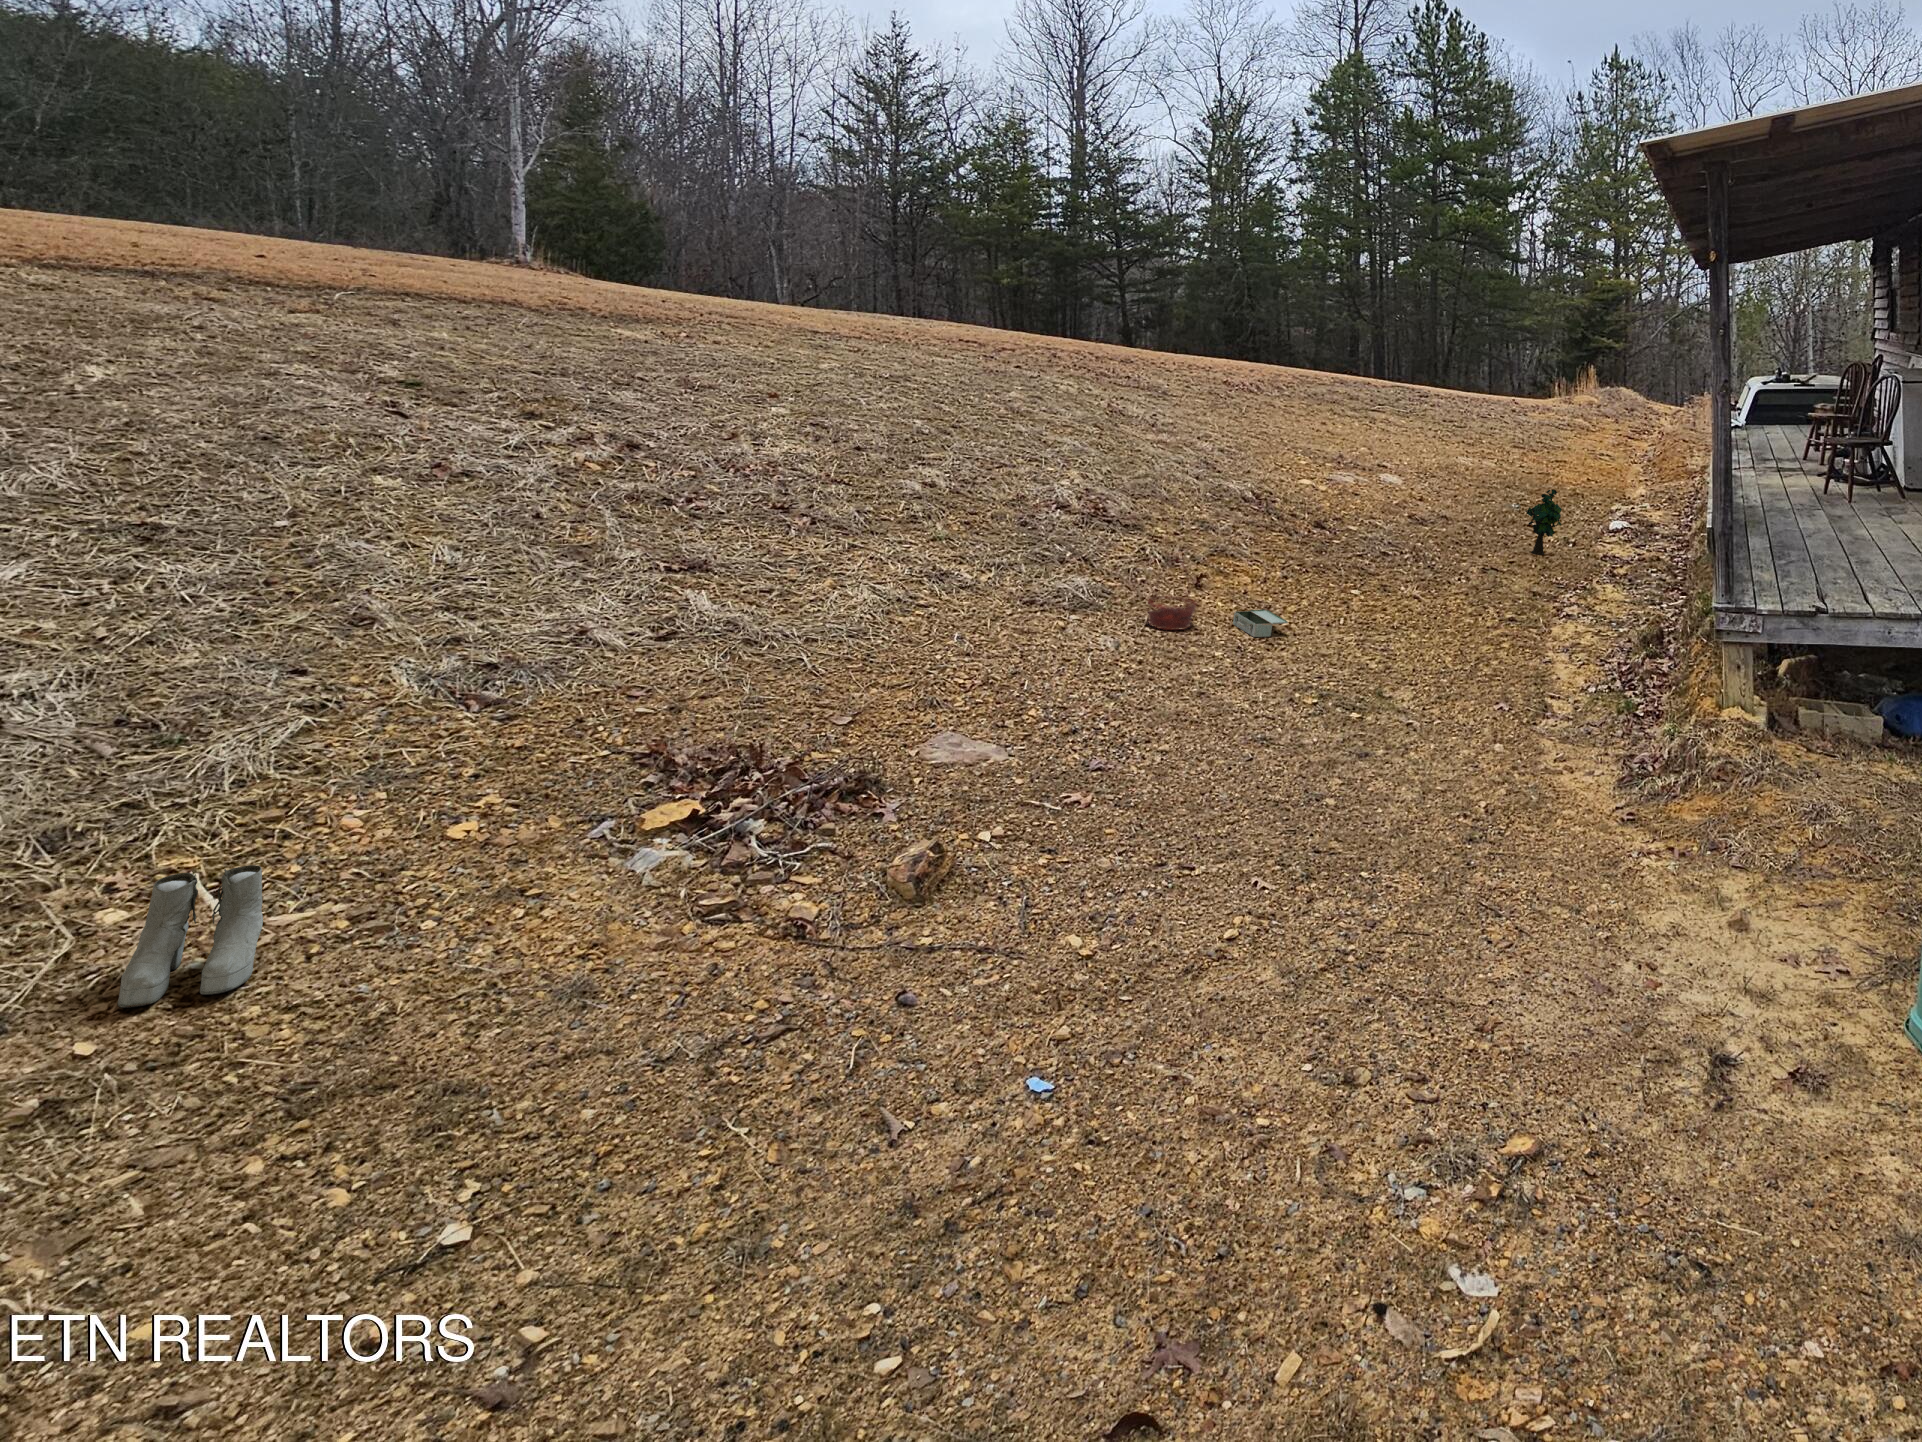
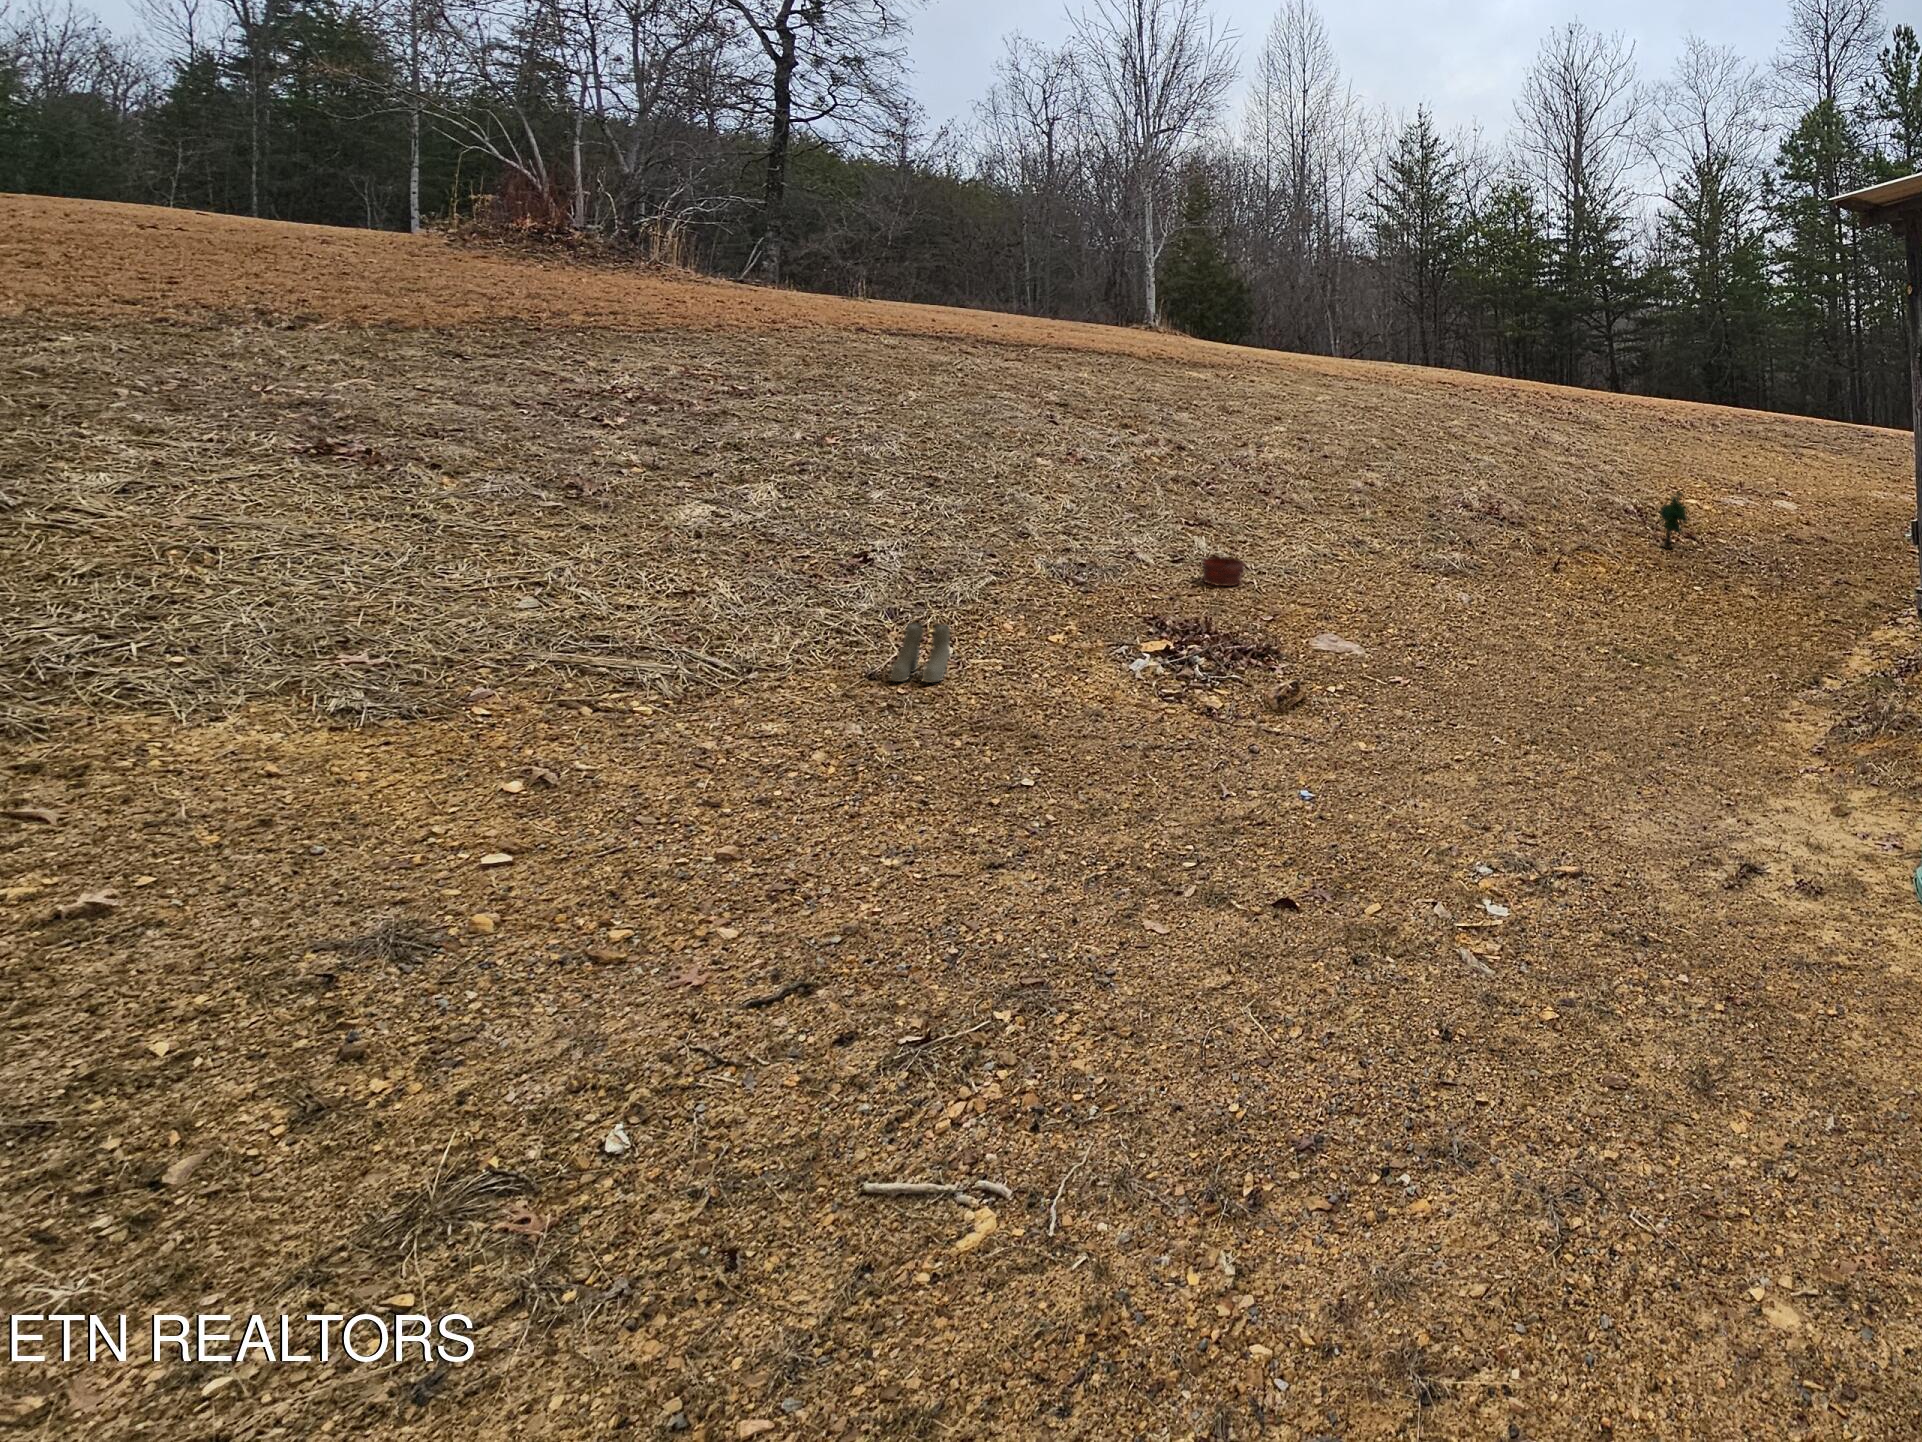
decorative plant: present [1525,490,1562,555] -> present [1659,492,1688,549]
basket: present [1147,568,1196,630] -> present [1202,525,1245,586]
toolbox: present [1233,610,1288,637] -> none [1565,586,1604,605]

